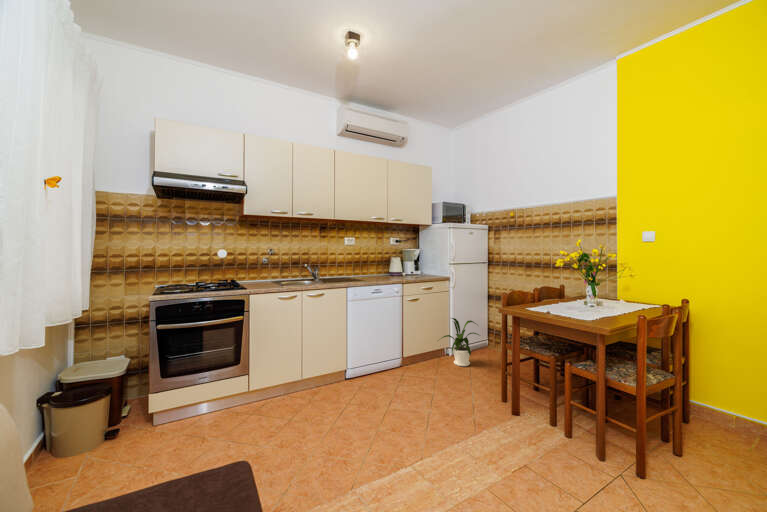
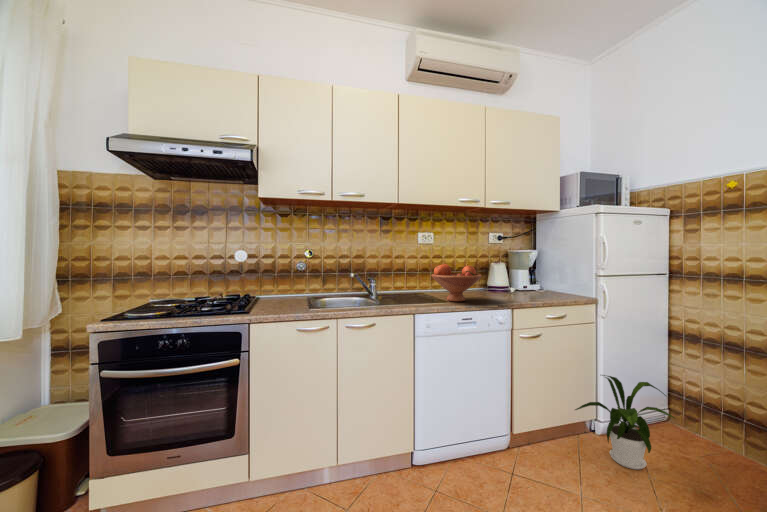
fruit bowl: none [355,258,386,281] -> present [431,264,482,302]

